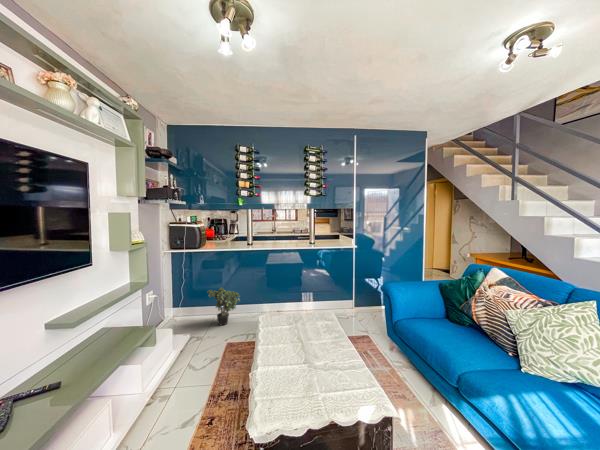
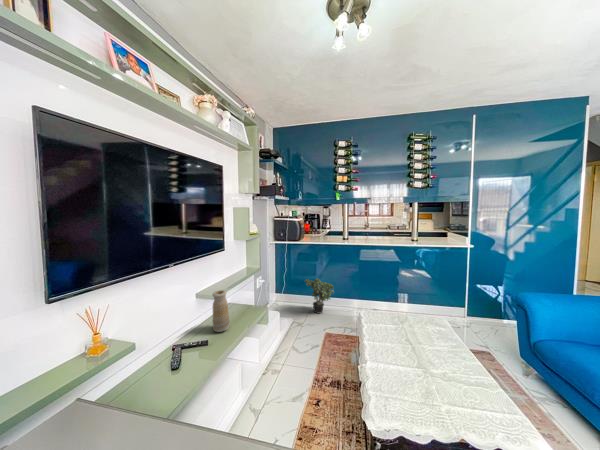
vase: none [71,315,98,368] -> present [212,290,230,332]

